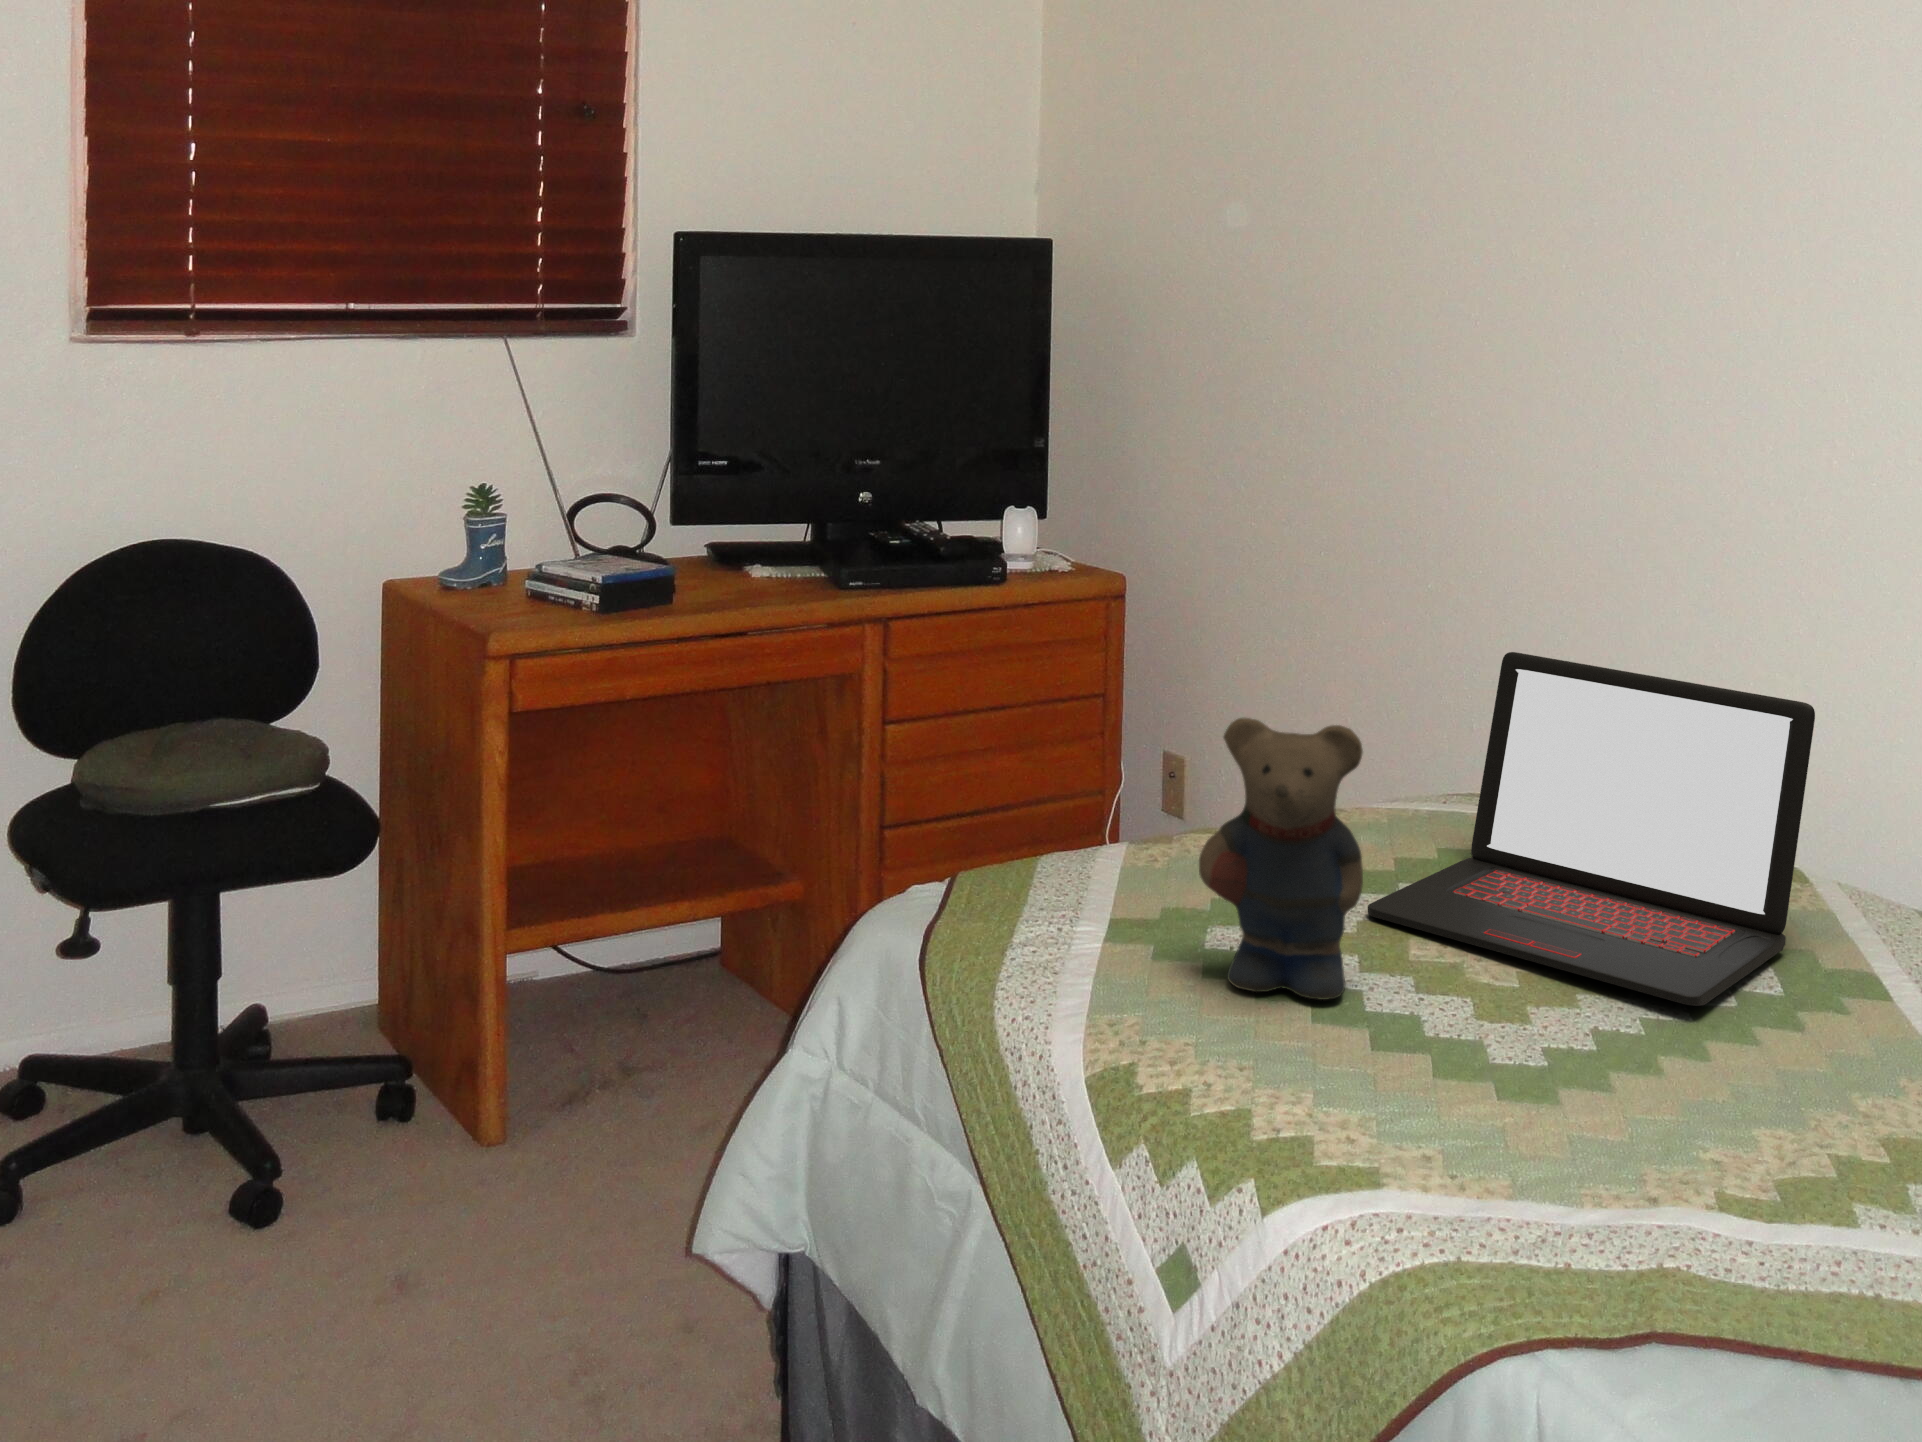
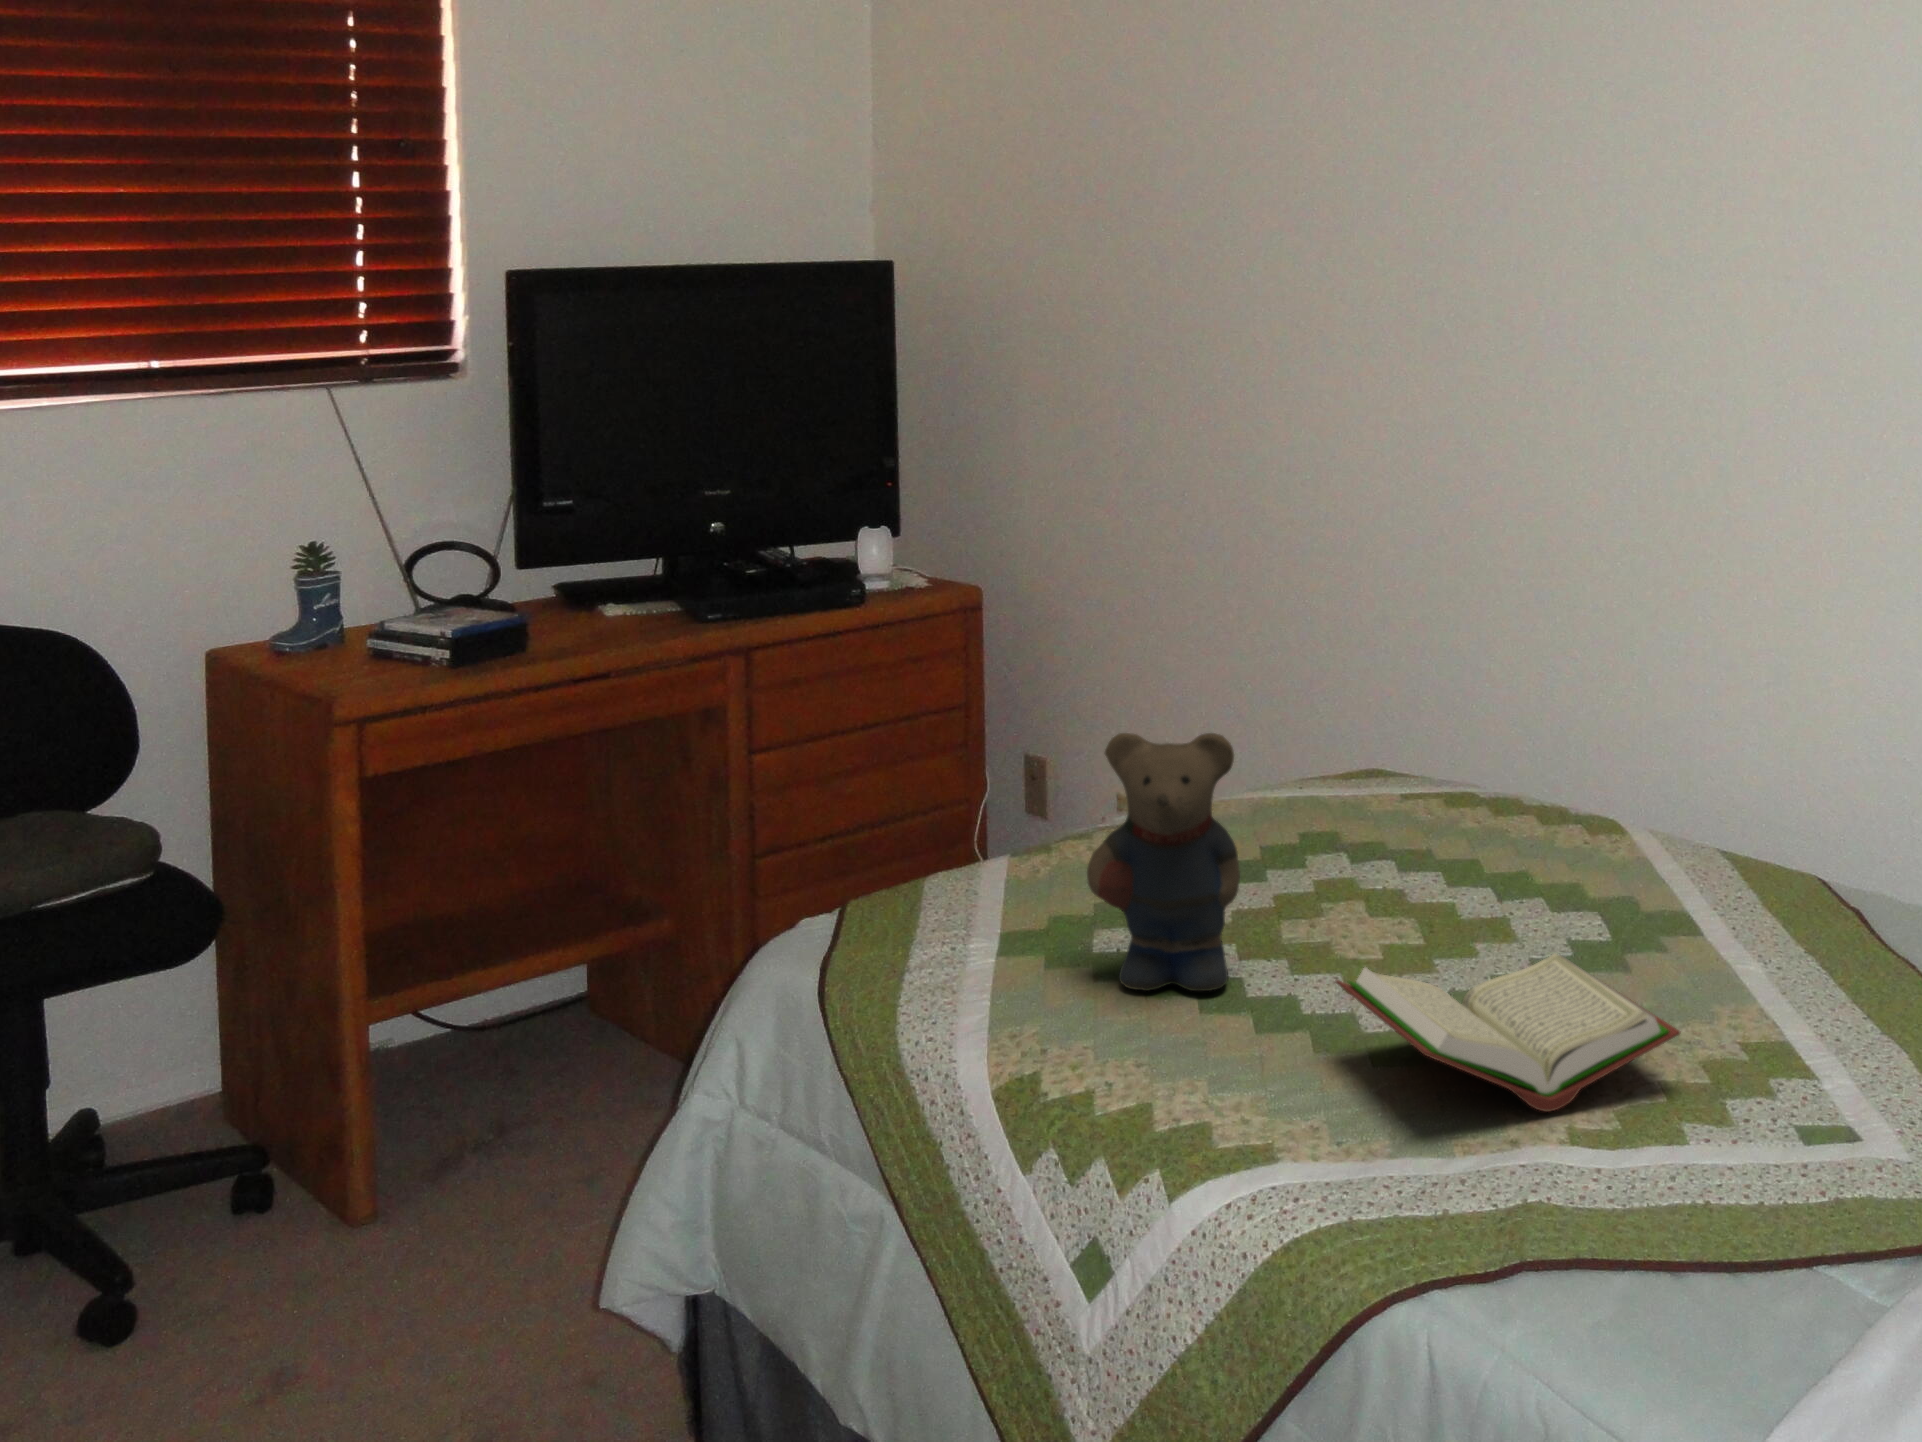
laptop: present [1368,652,1815,1006] -> none [1243,645,1626,958]
book: none [1461,990,1859,1173] -> present [1336,953,1680,1111]

